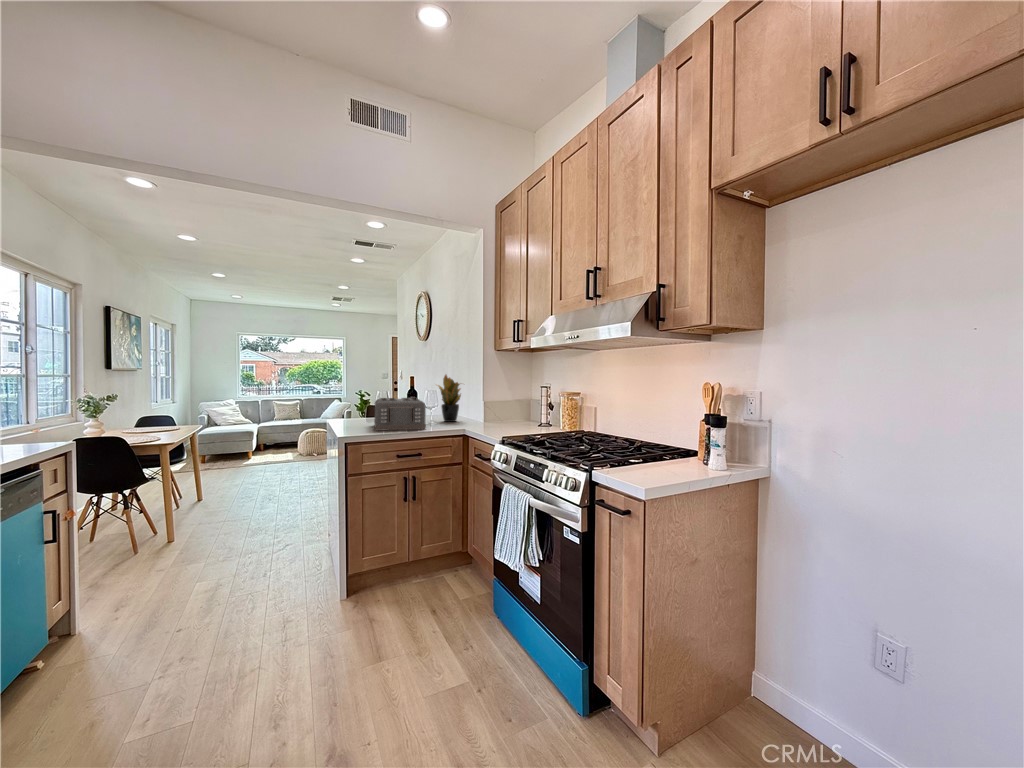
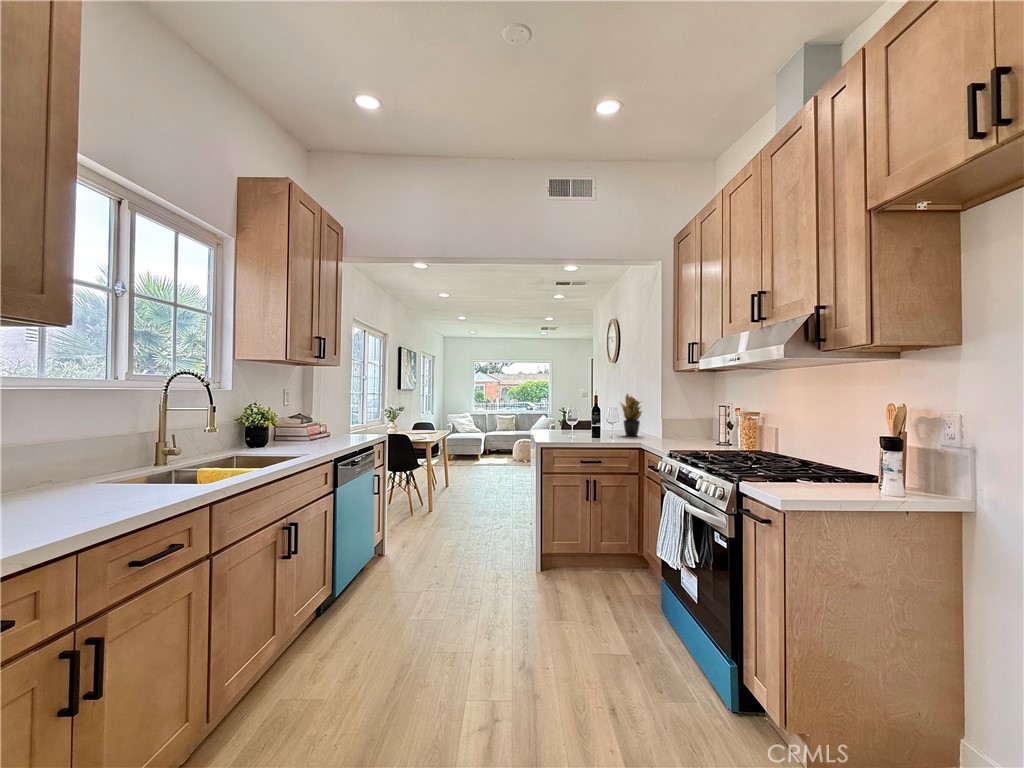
toaster: present [374,398,426,431] -> none [564,413,607,441]

